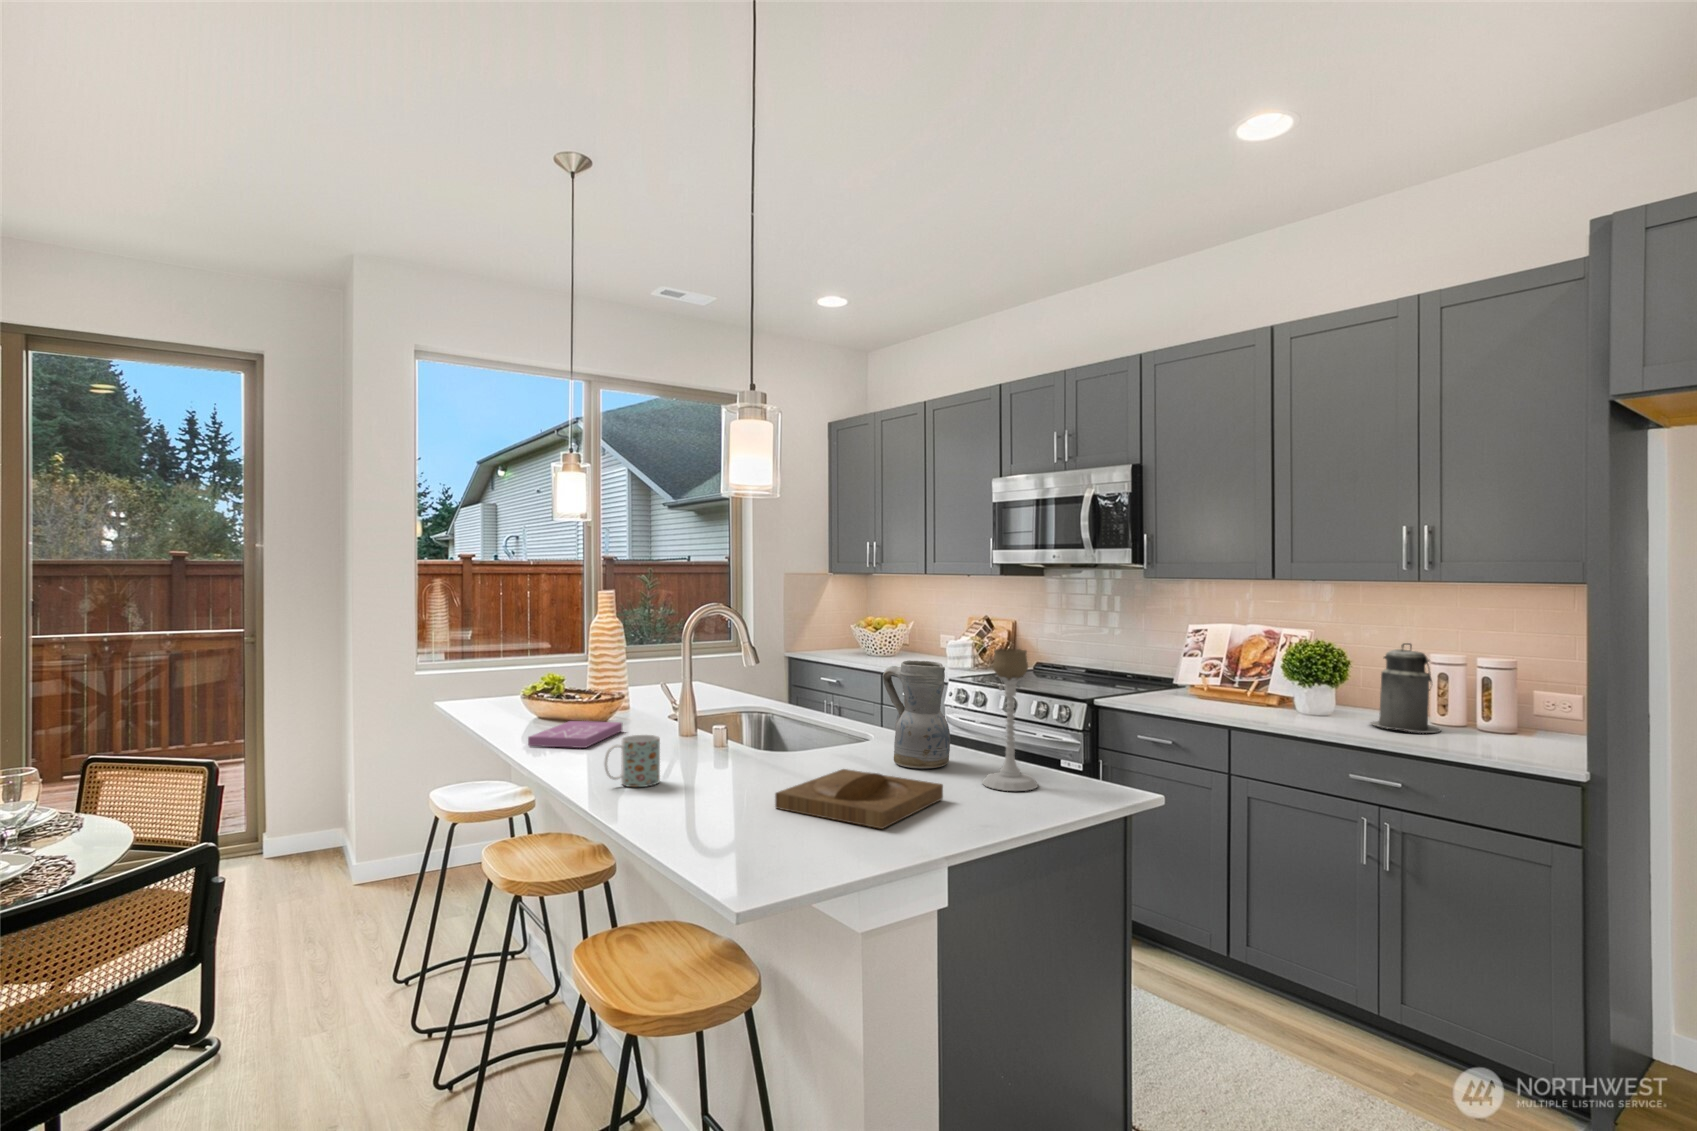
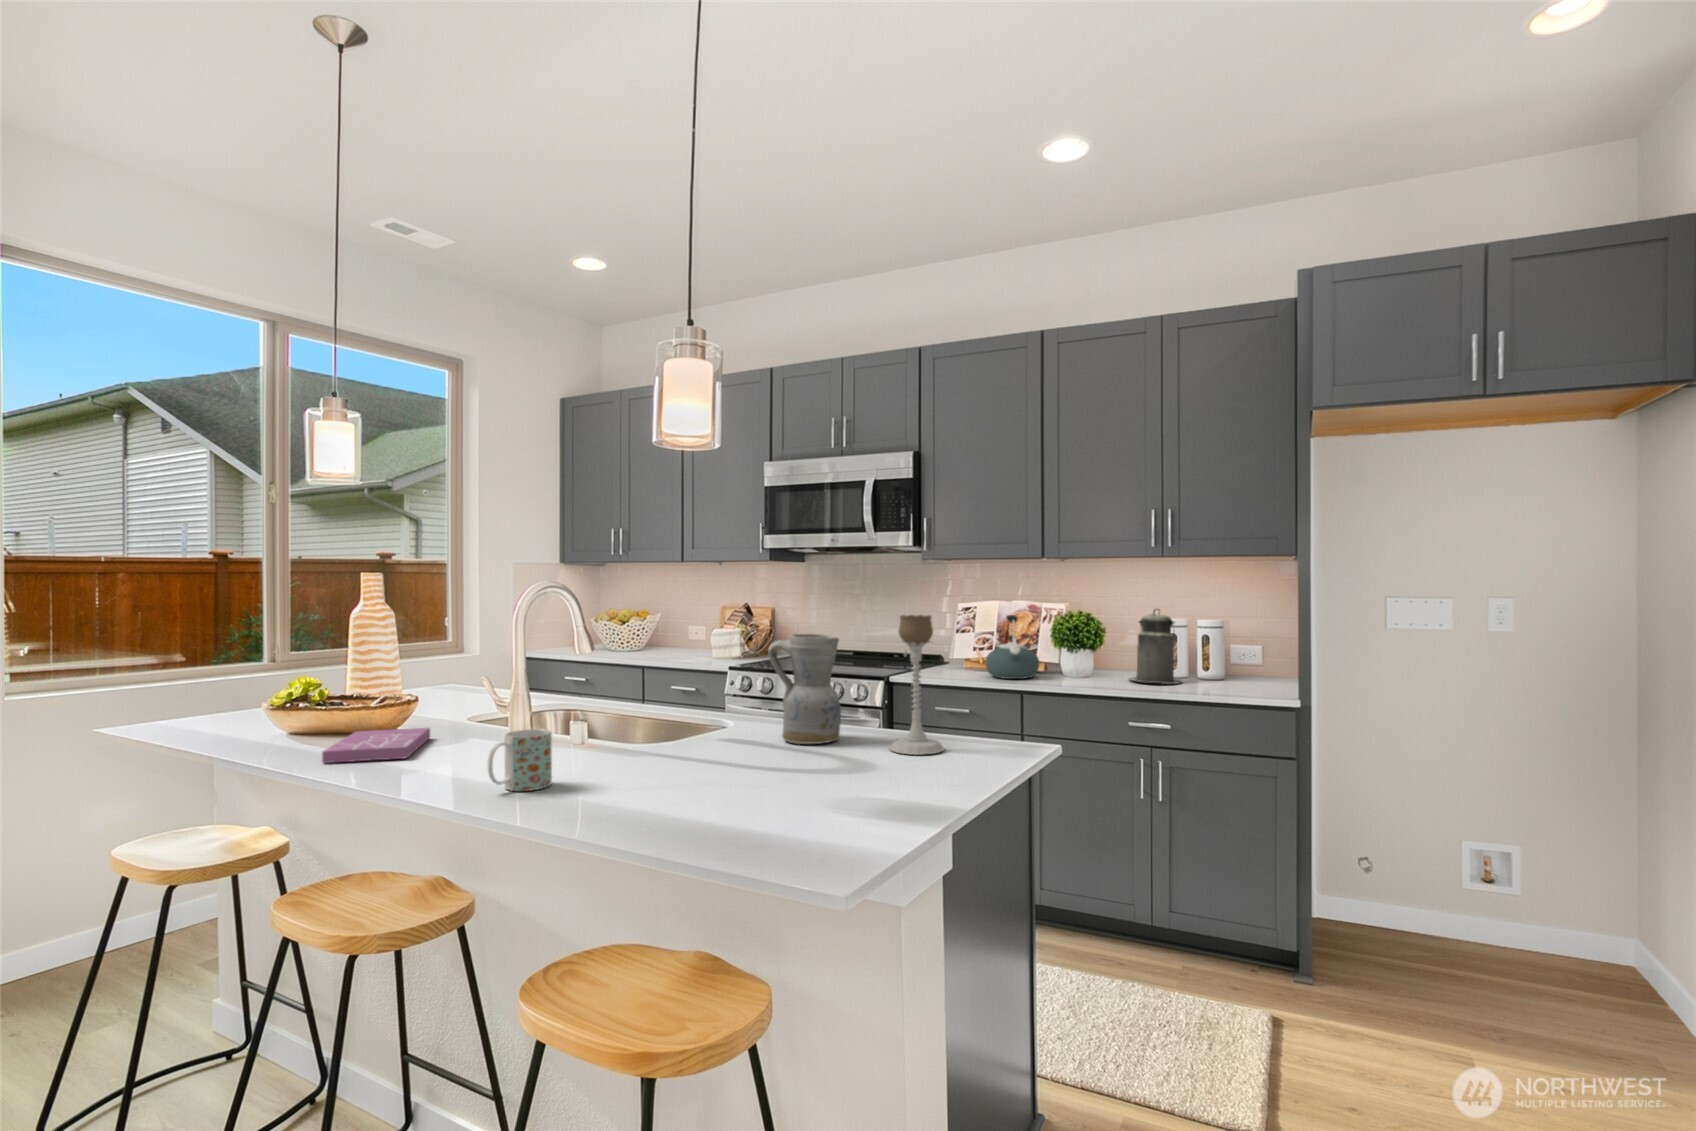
kettle: none [1200,642,1263,713] -> present [985,615,1039,679]
tray: present [775,769,943,829] -> none [718,749,874,798]

